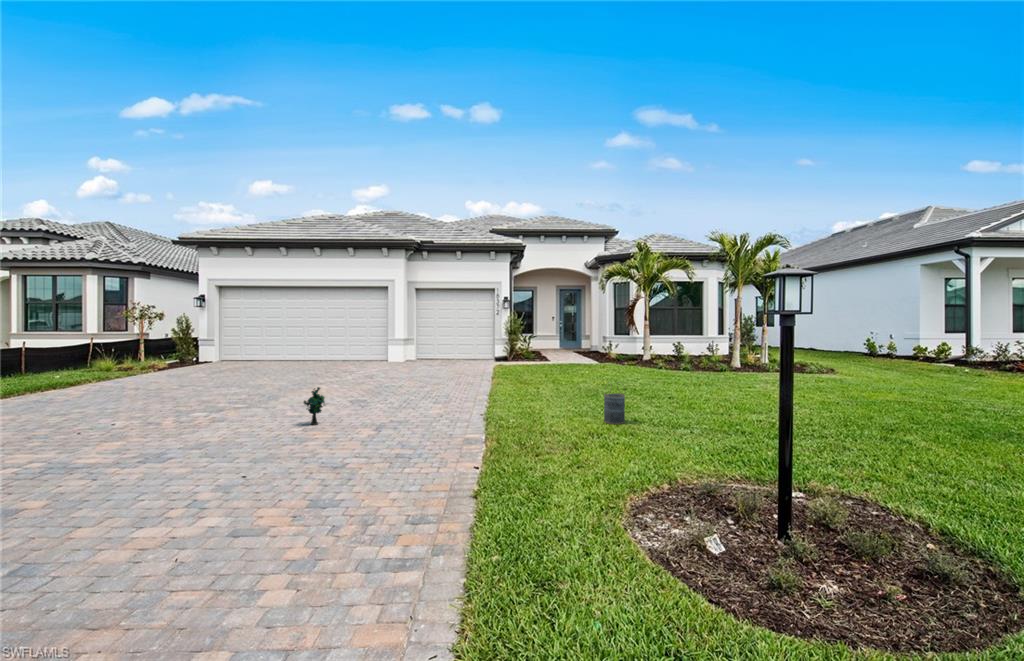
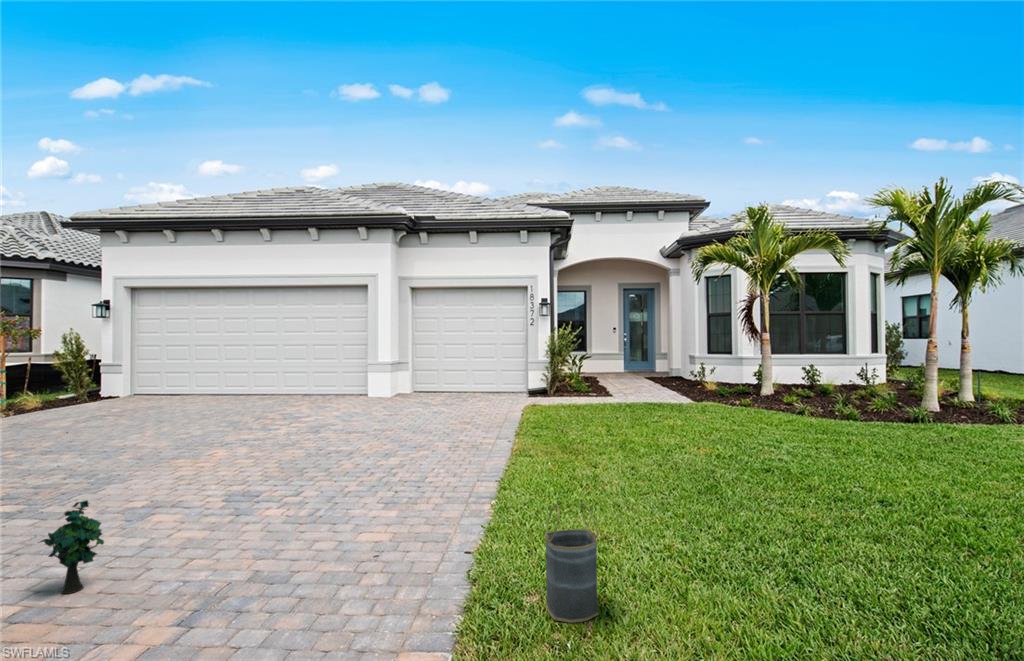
basket: present [604,393,625,424] -> present [545,502,599,623]

